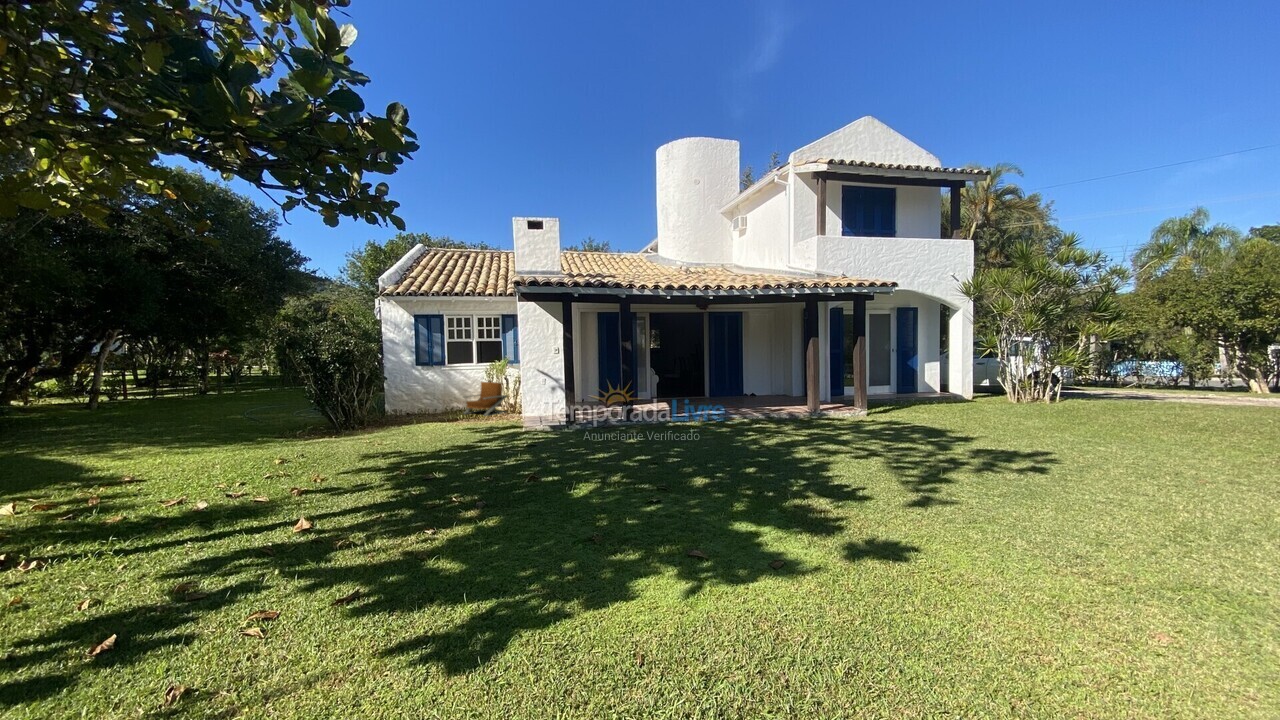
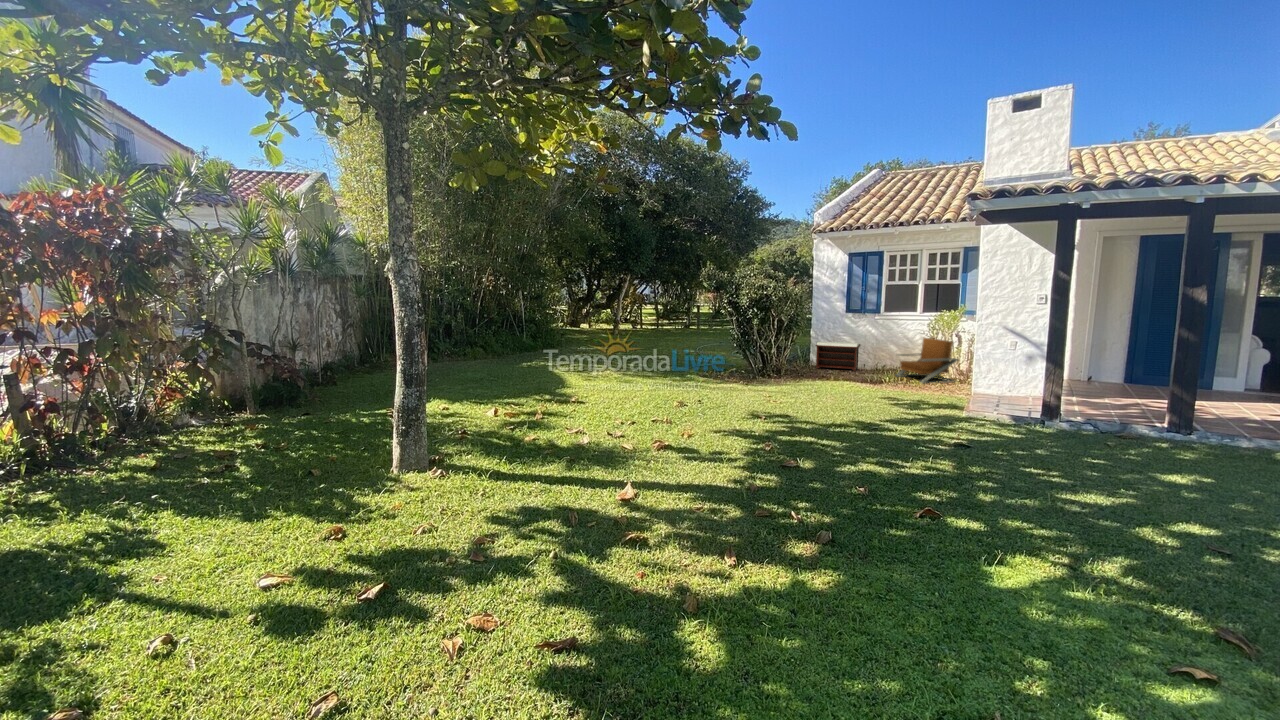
bench: none [392,391,431,416] -> present [816,342,860,371]

